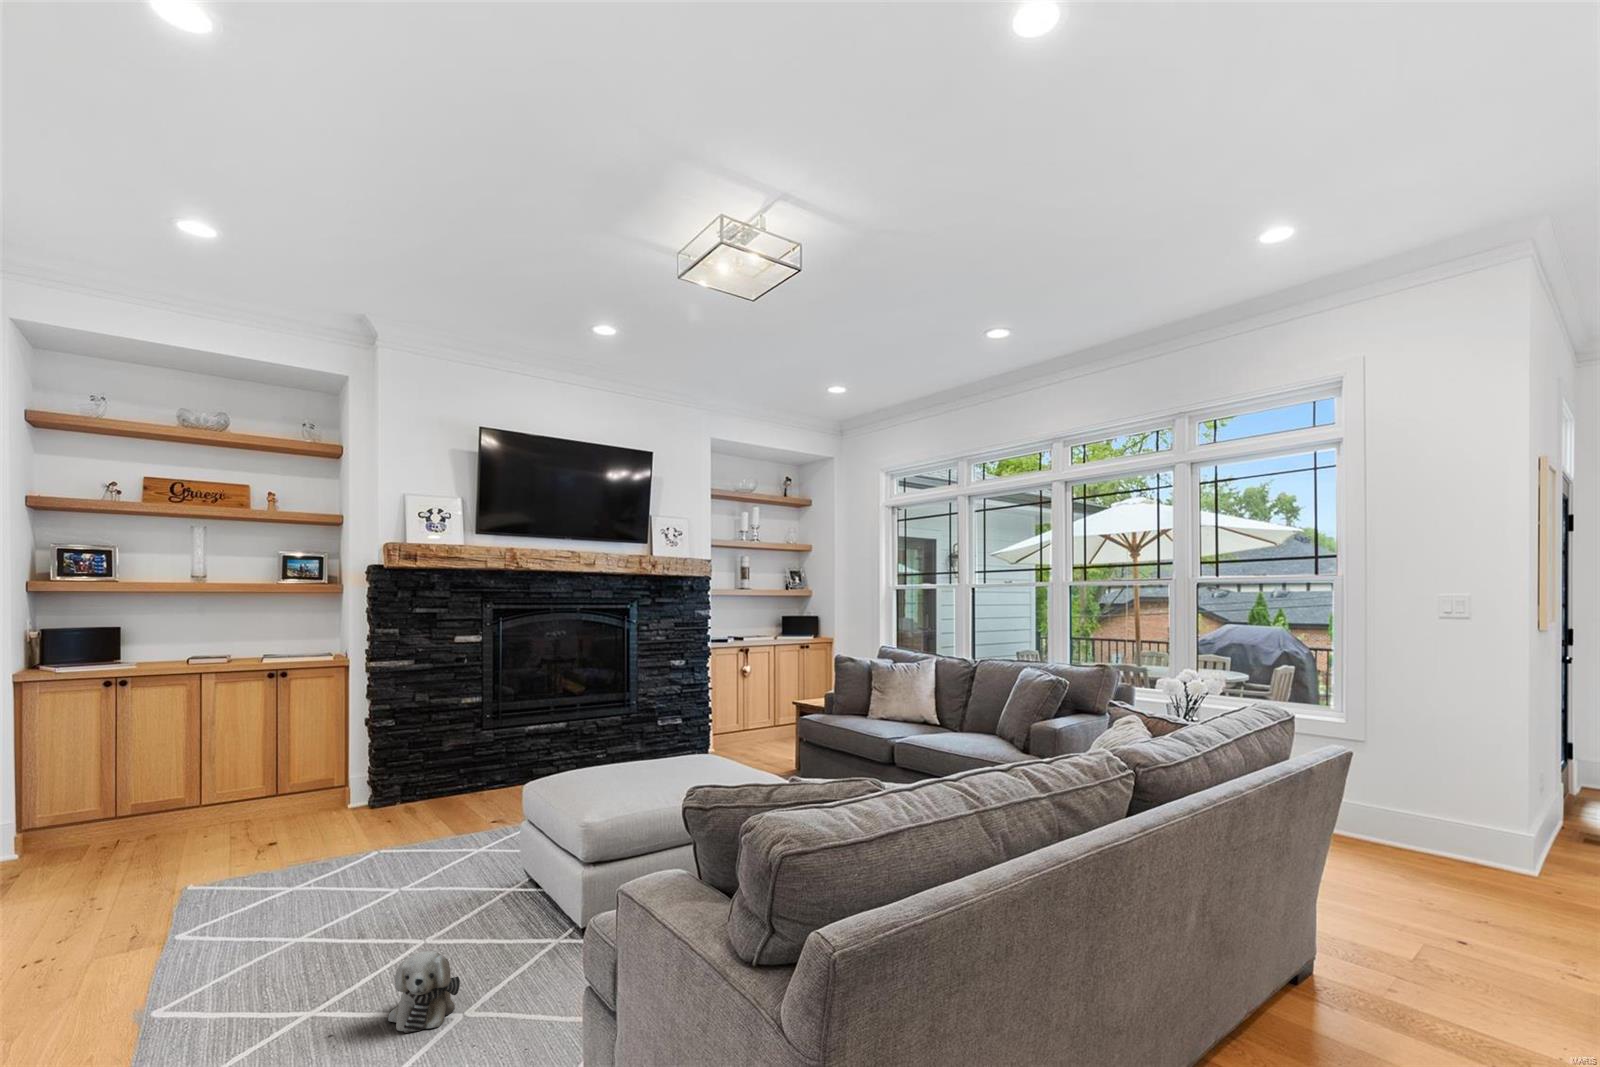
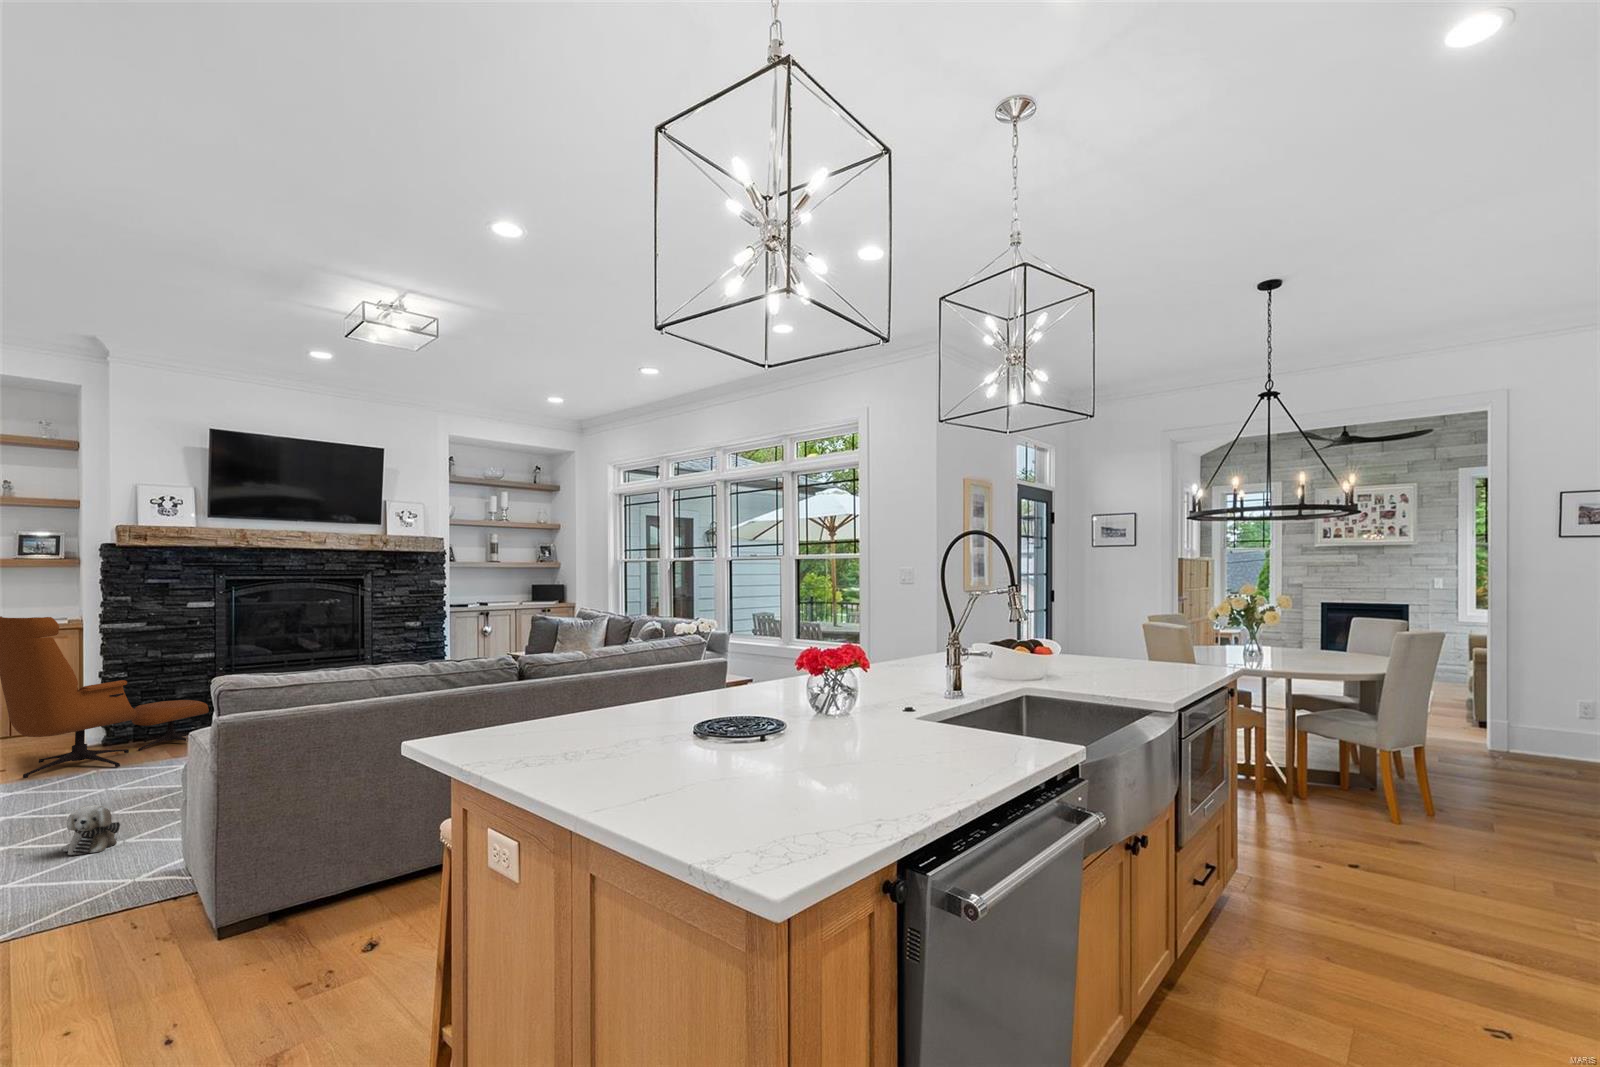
lounge chair: none [267,654,481,860] -> present [0,616,209,778]

